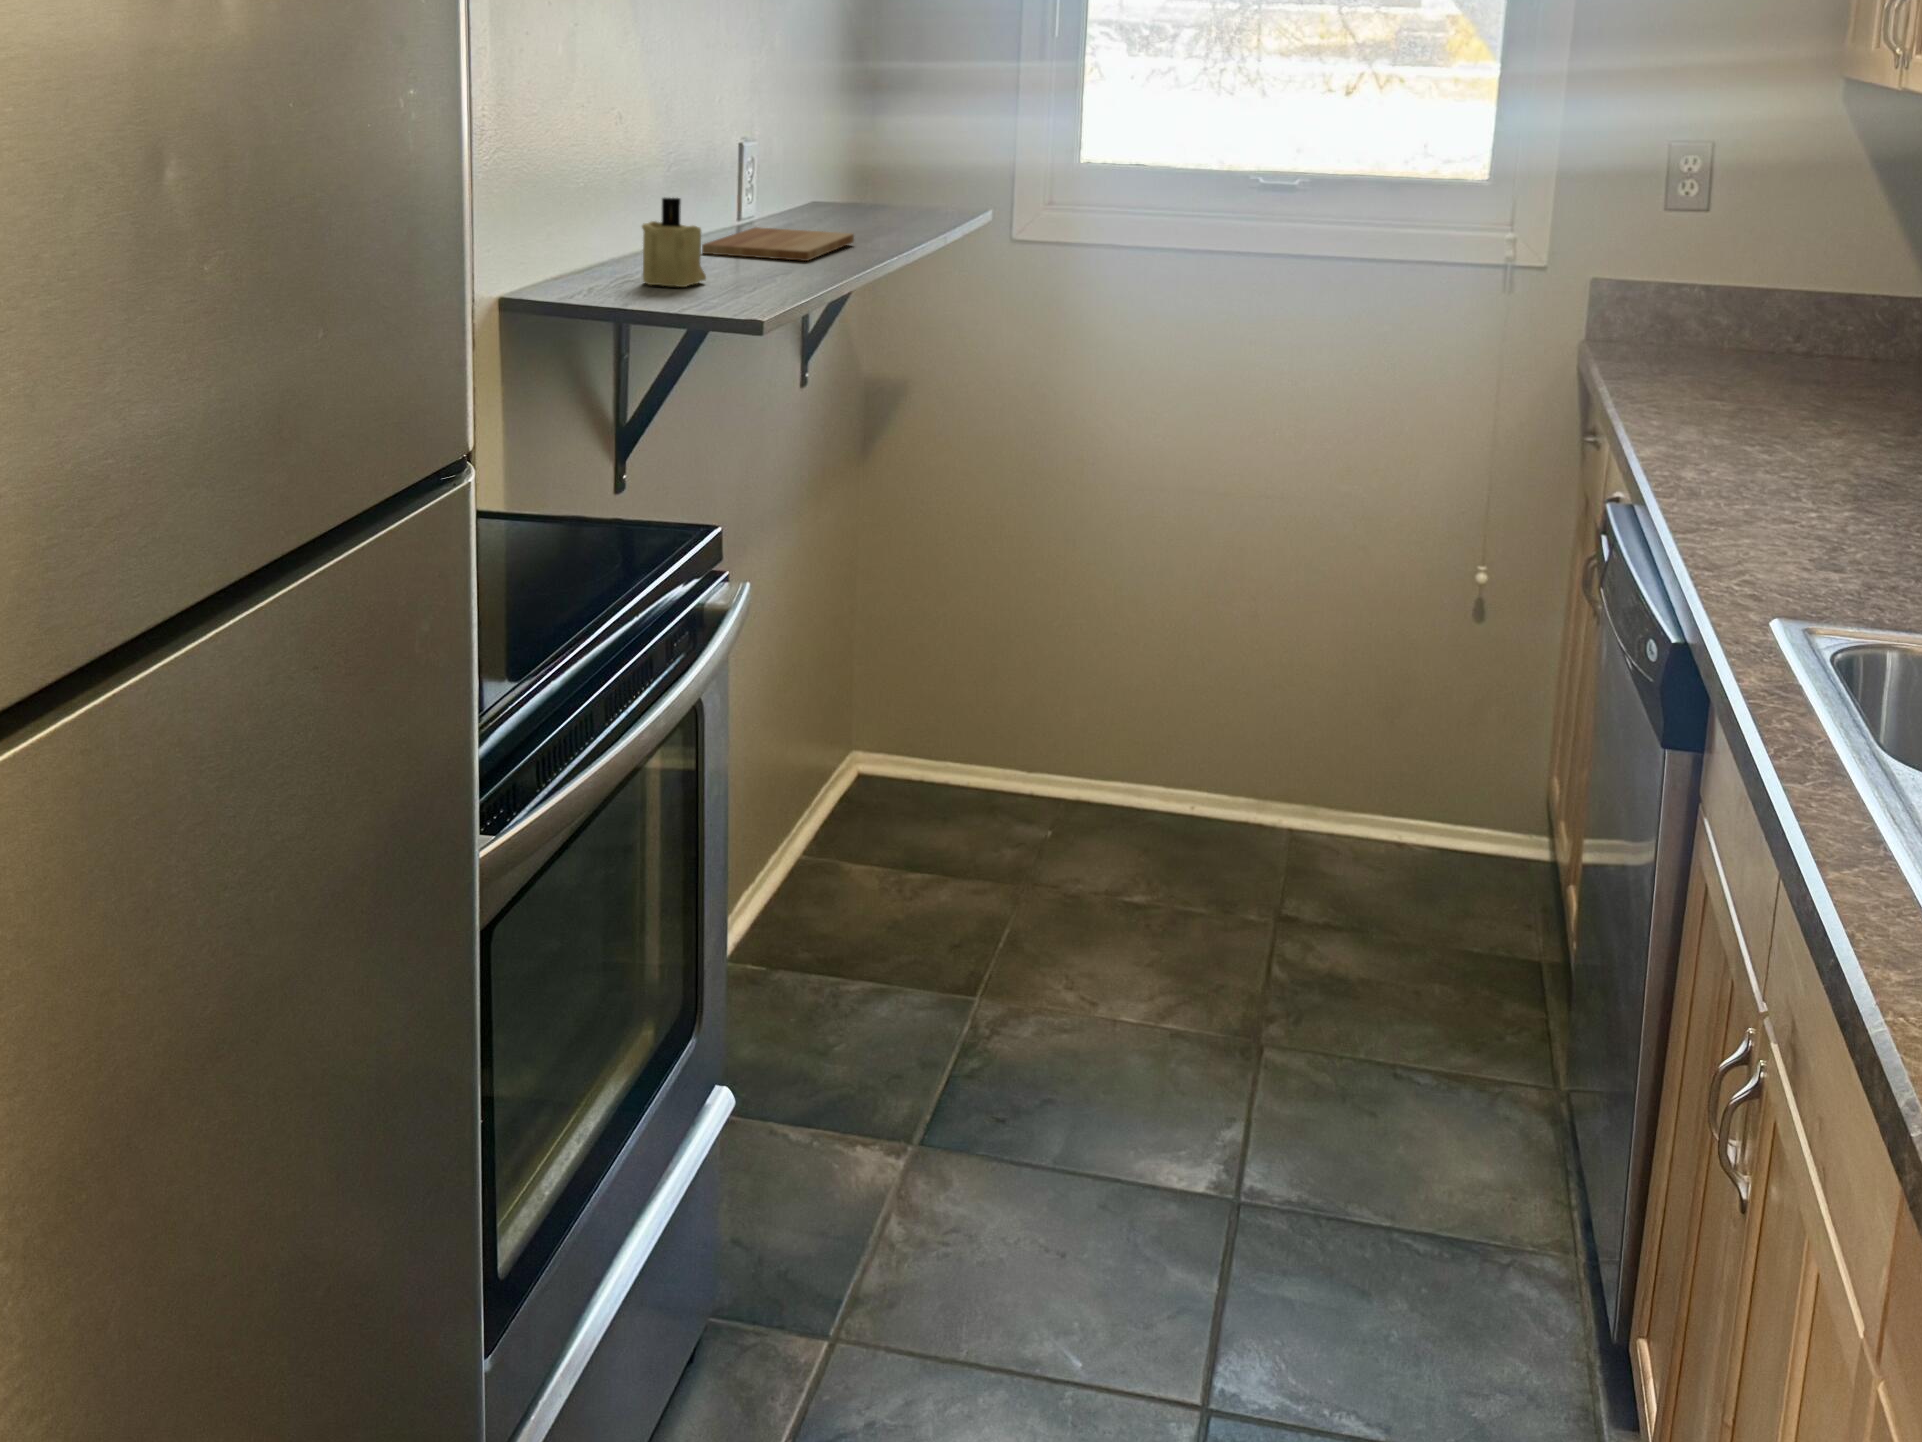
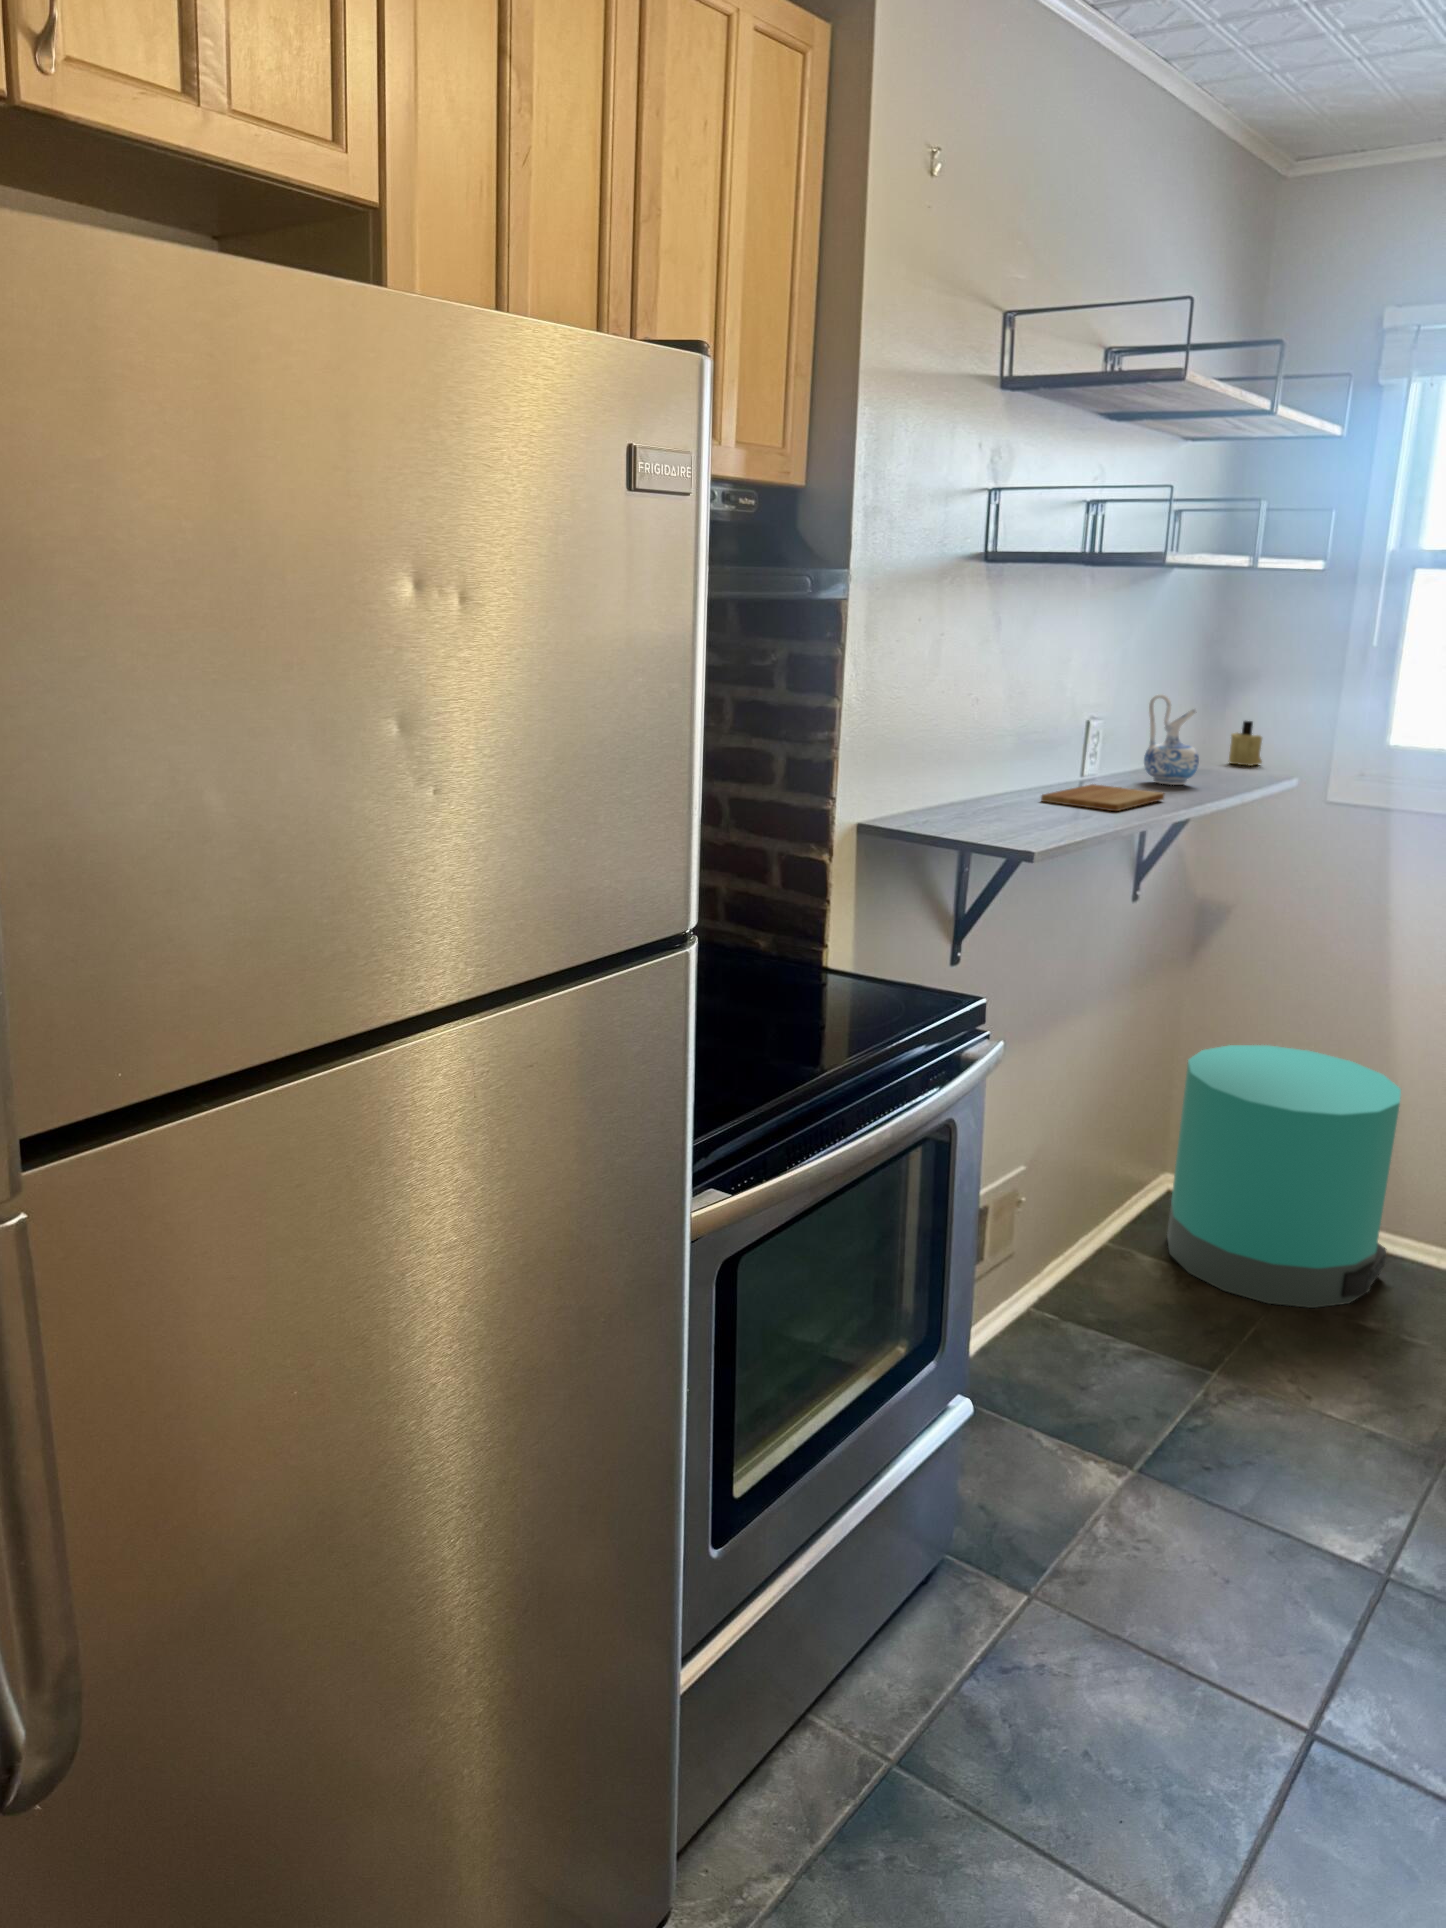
ceramic pitcher: none [807,103,877,223] -> present [1144,694,1199,785]
candle: present [642,198,706,287] -> present [1229,721,1262,766]
trash can: none [877,562,1145,898] -> present [1167,1045,1401,1308]

